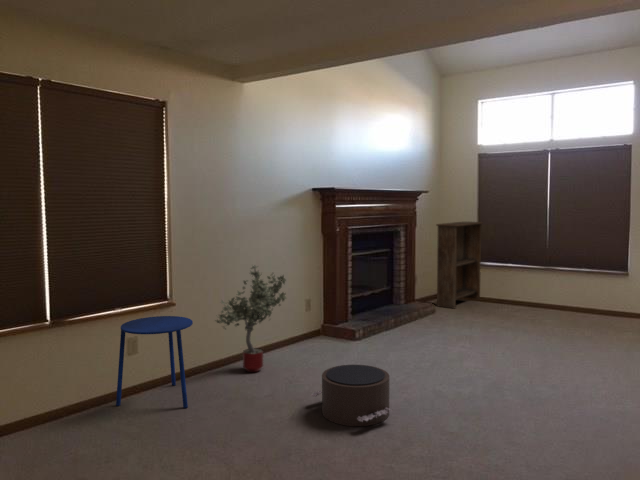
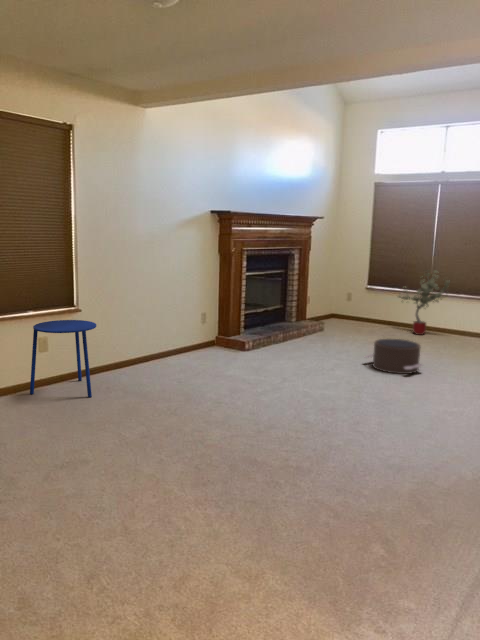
bookshelf: present [436,222,482,308] -> none [327,247,375,328]
potted tree: present [215,266,286,372] -> present [399,270,450,335]
pouf: present [311,365,390,426] -> present [364,339,422,374]

